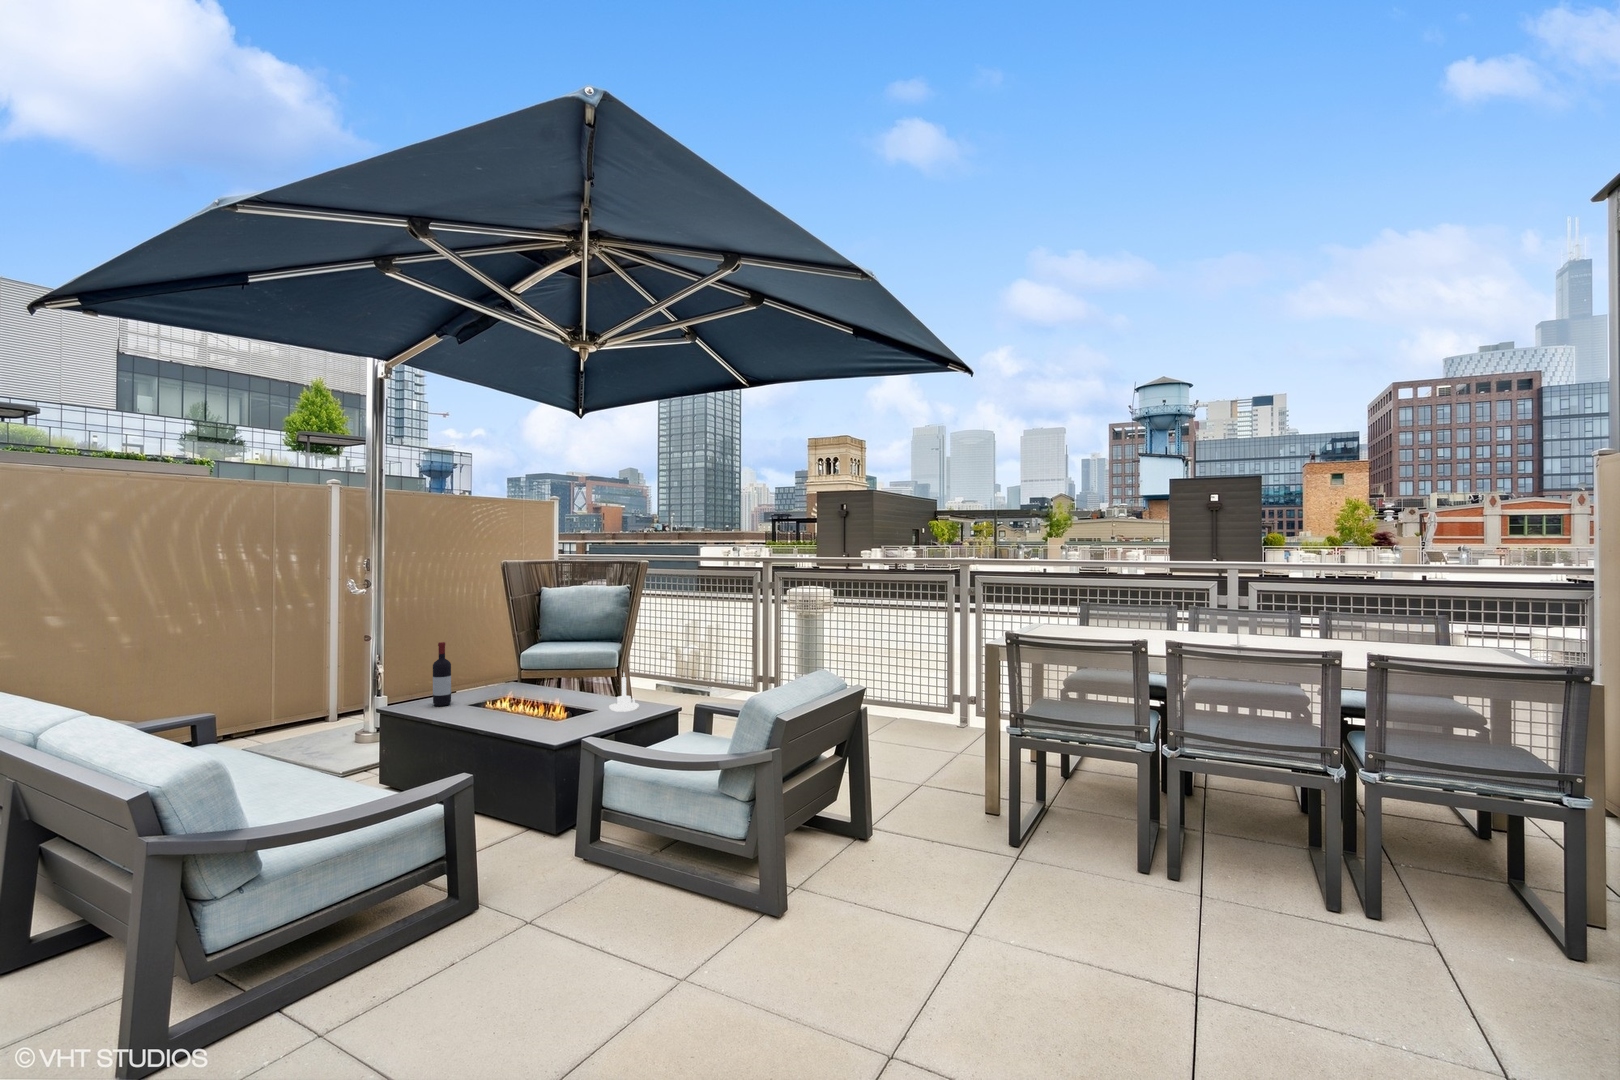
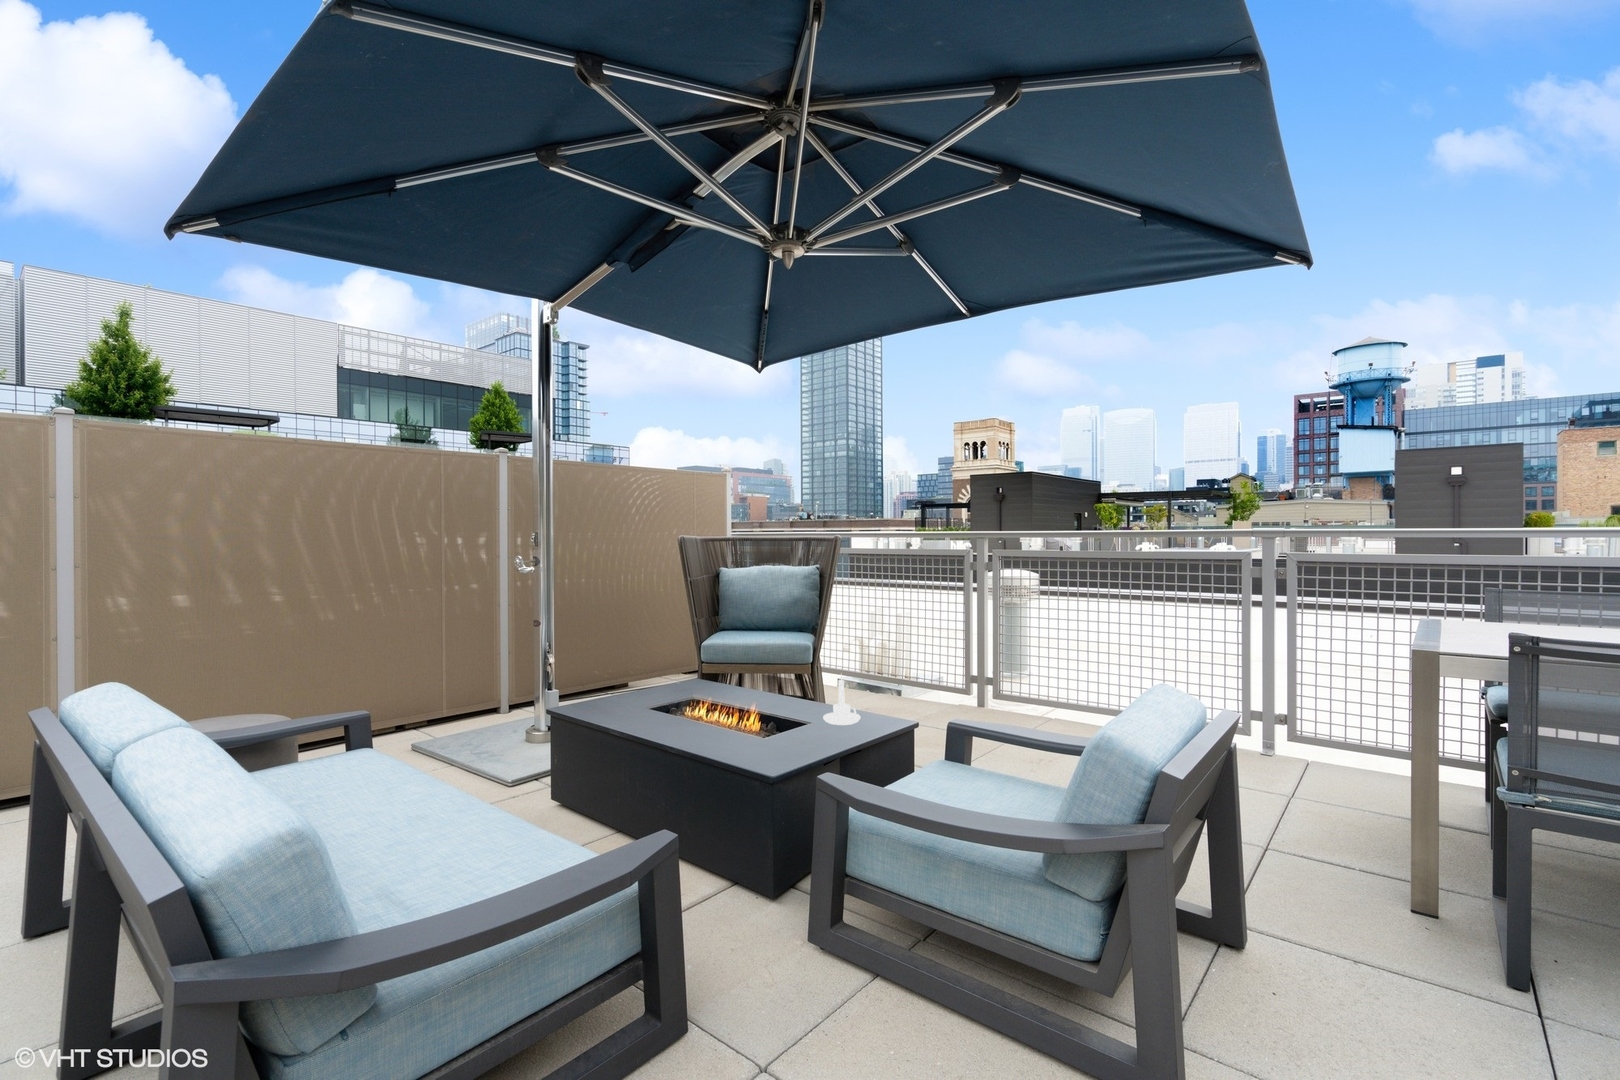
wine bottle: present [433,642,451,706] -> none [609,631,631,708]

